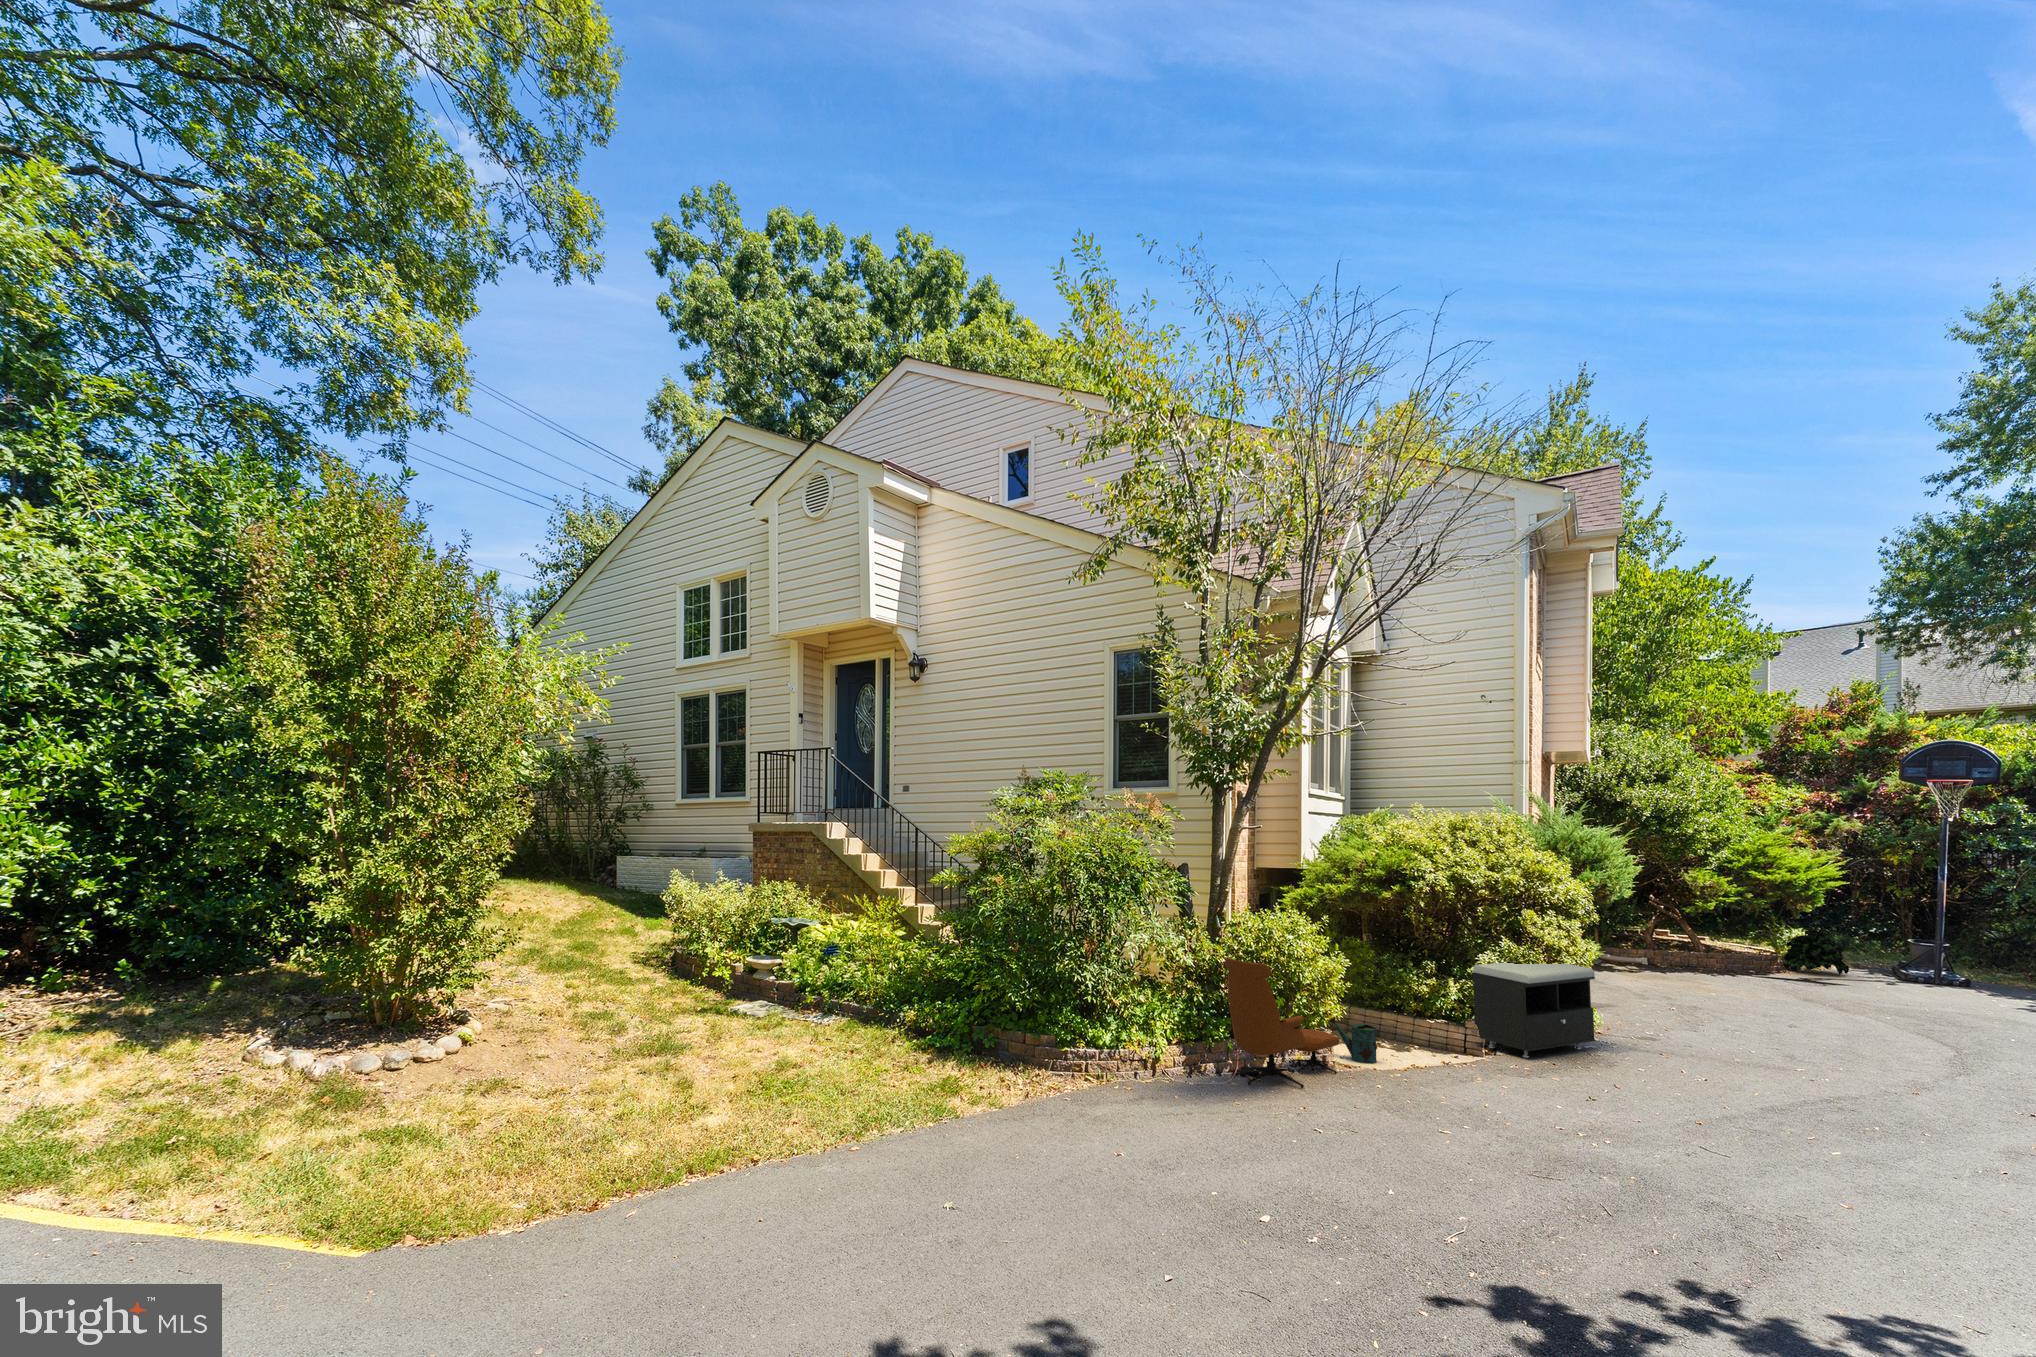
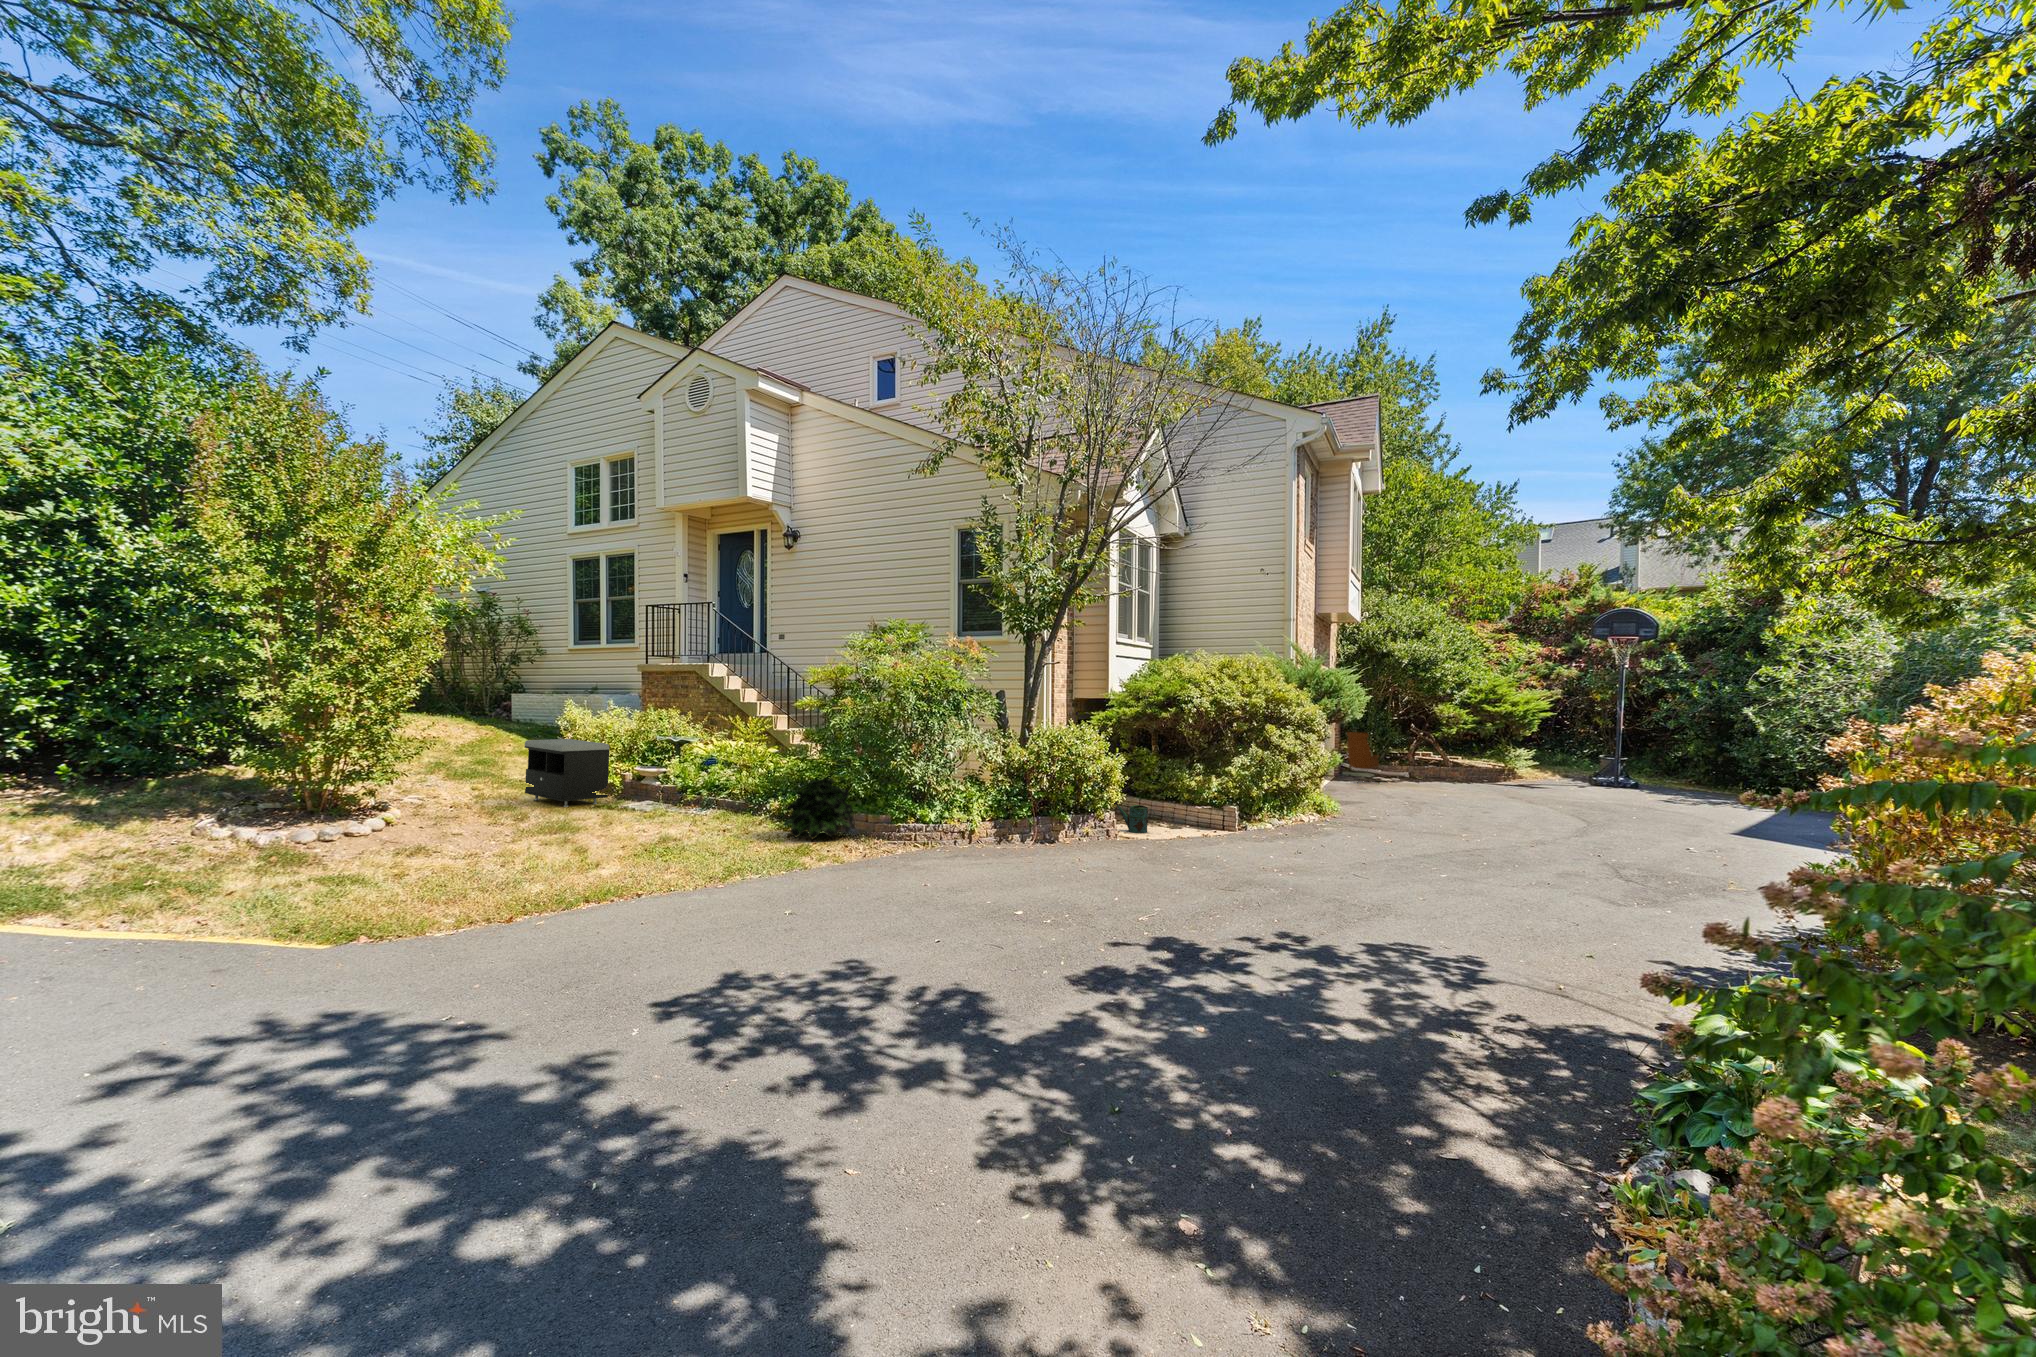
potted plant: present [1783,929,1849,975] -> present [784,778,854,839]
lounge chair: present [1225,957,1339,1088] -> present [1347,732,1379,780]
storage bench: present [1473,963,1595,1058] -> present [524,739,609,807]

